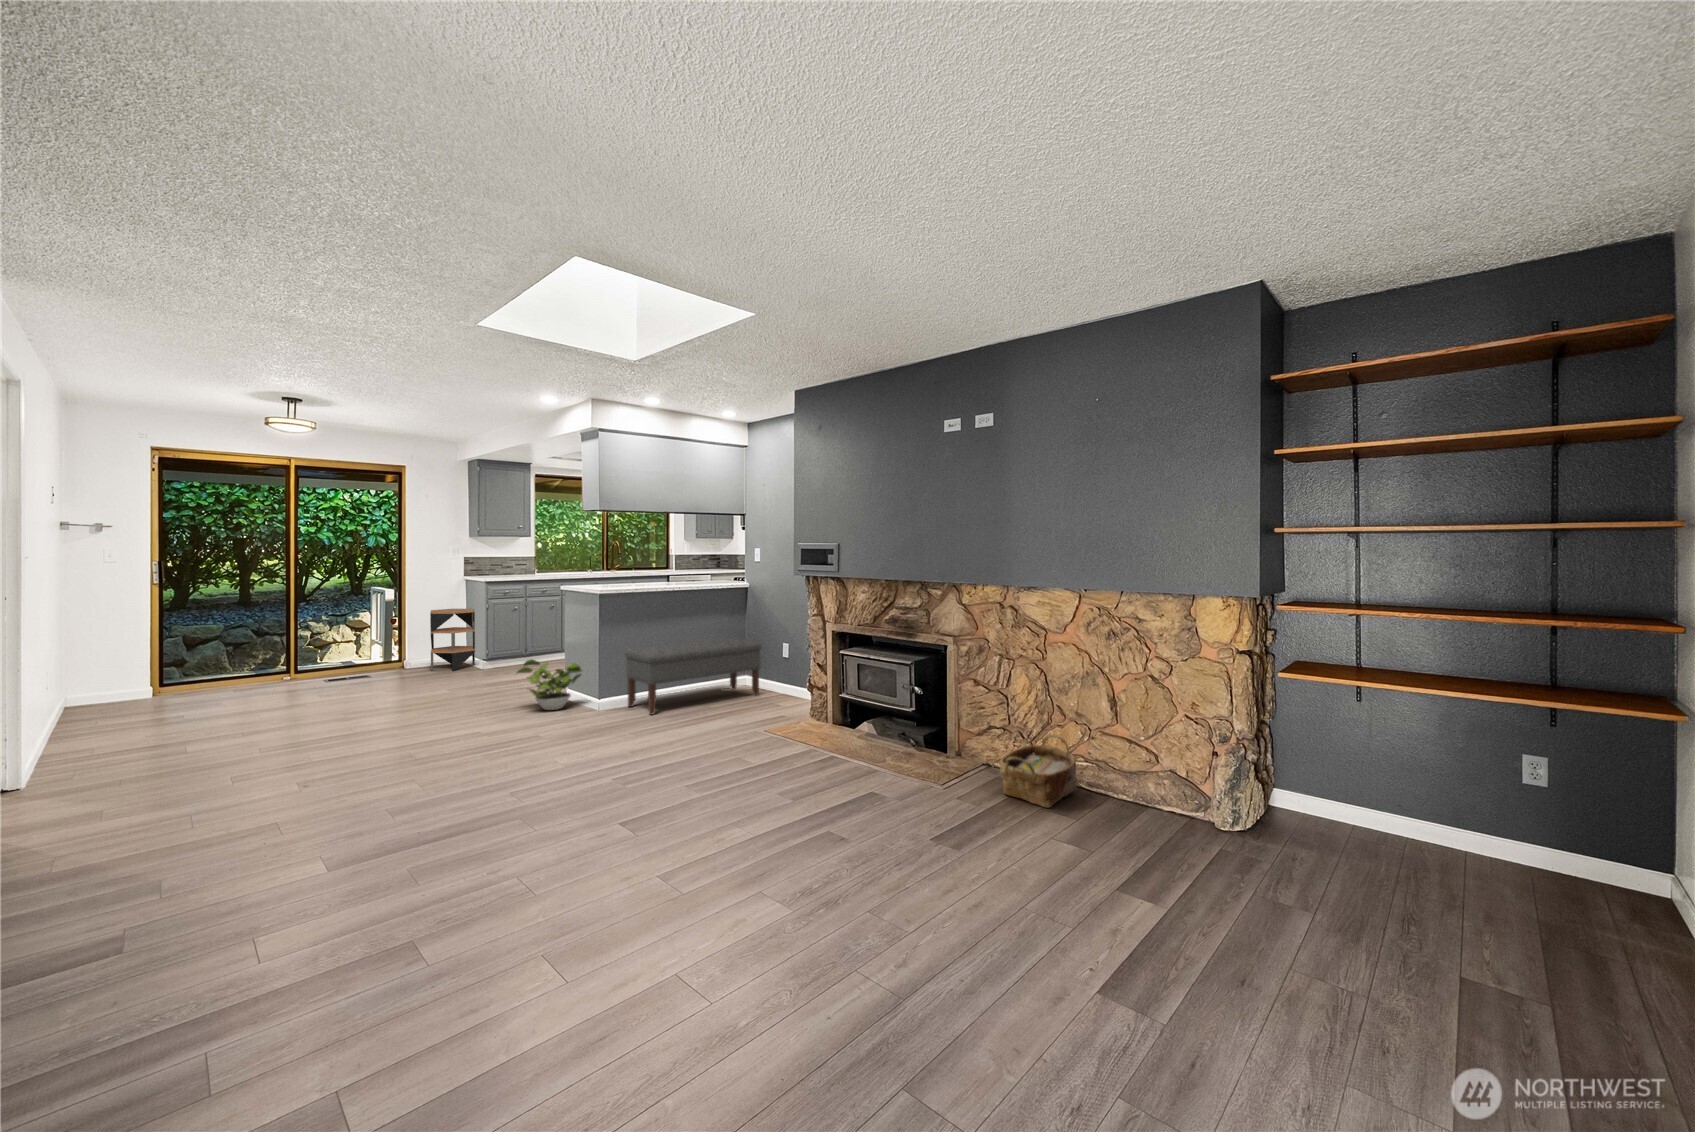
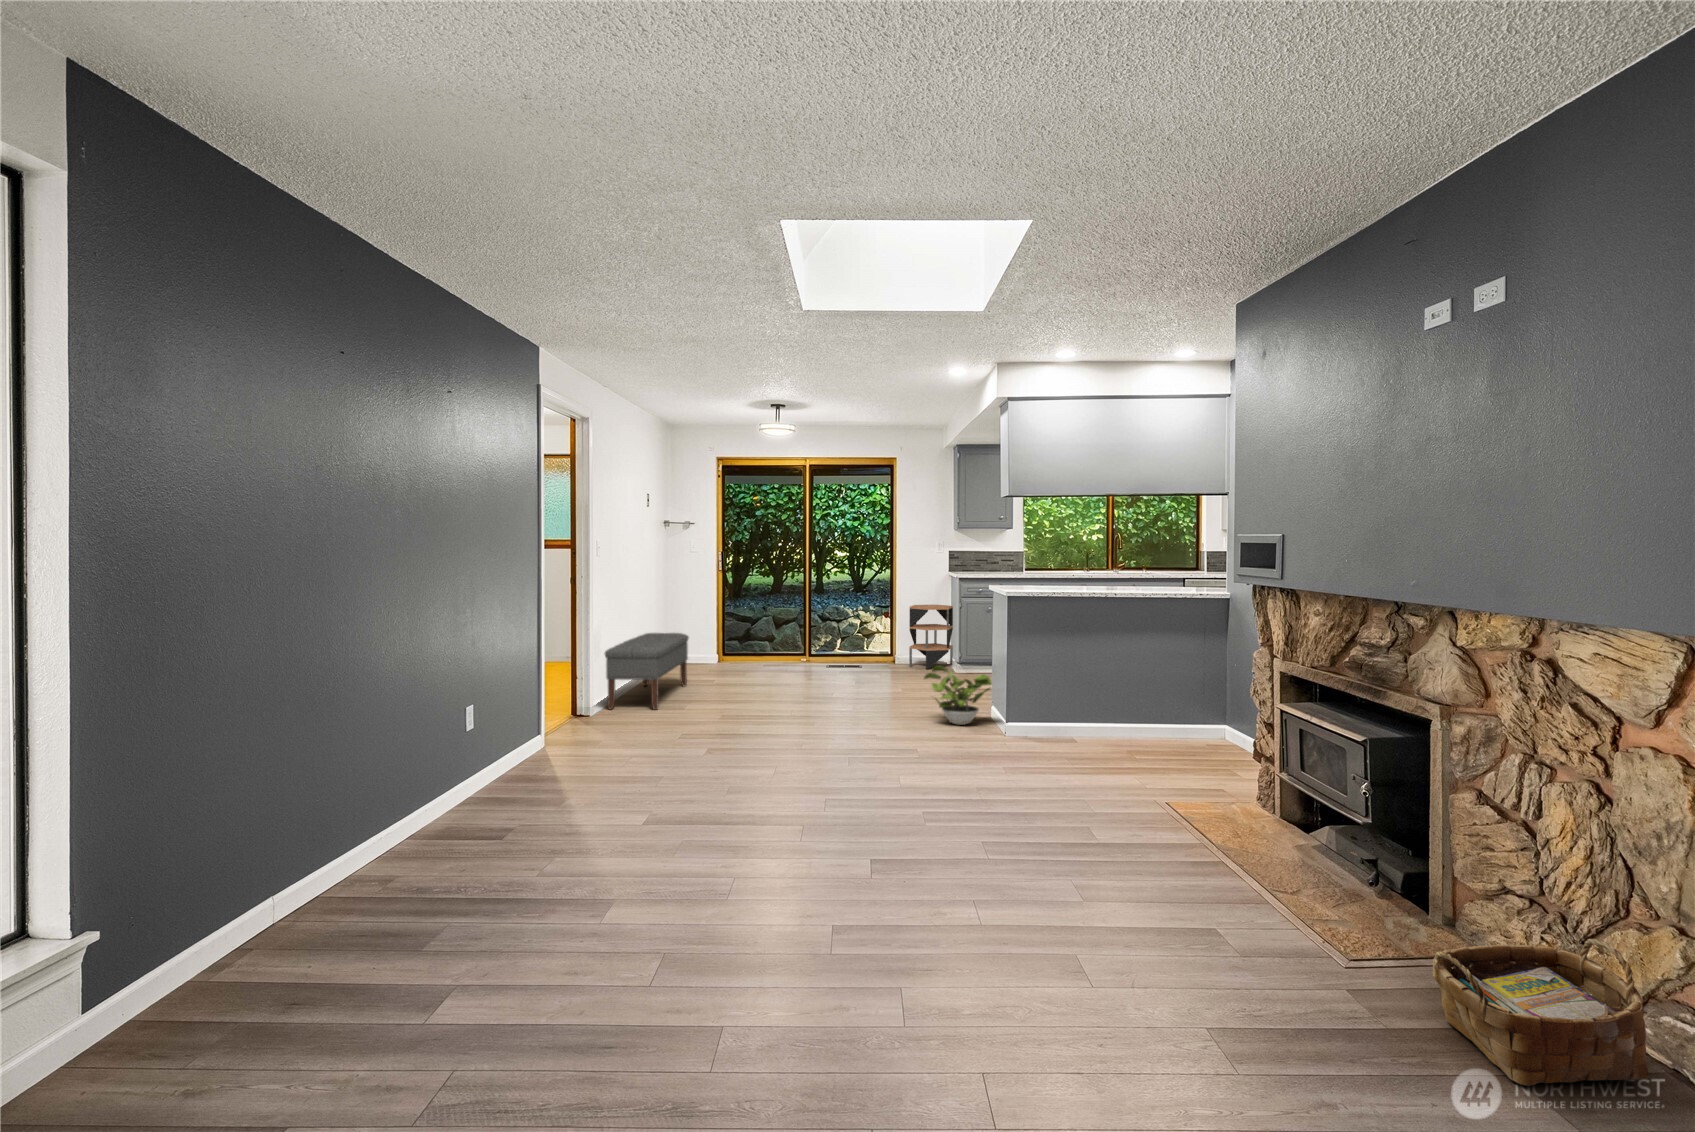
bench: present [625,638,761,714] -> present [605,633,689,710]

